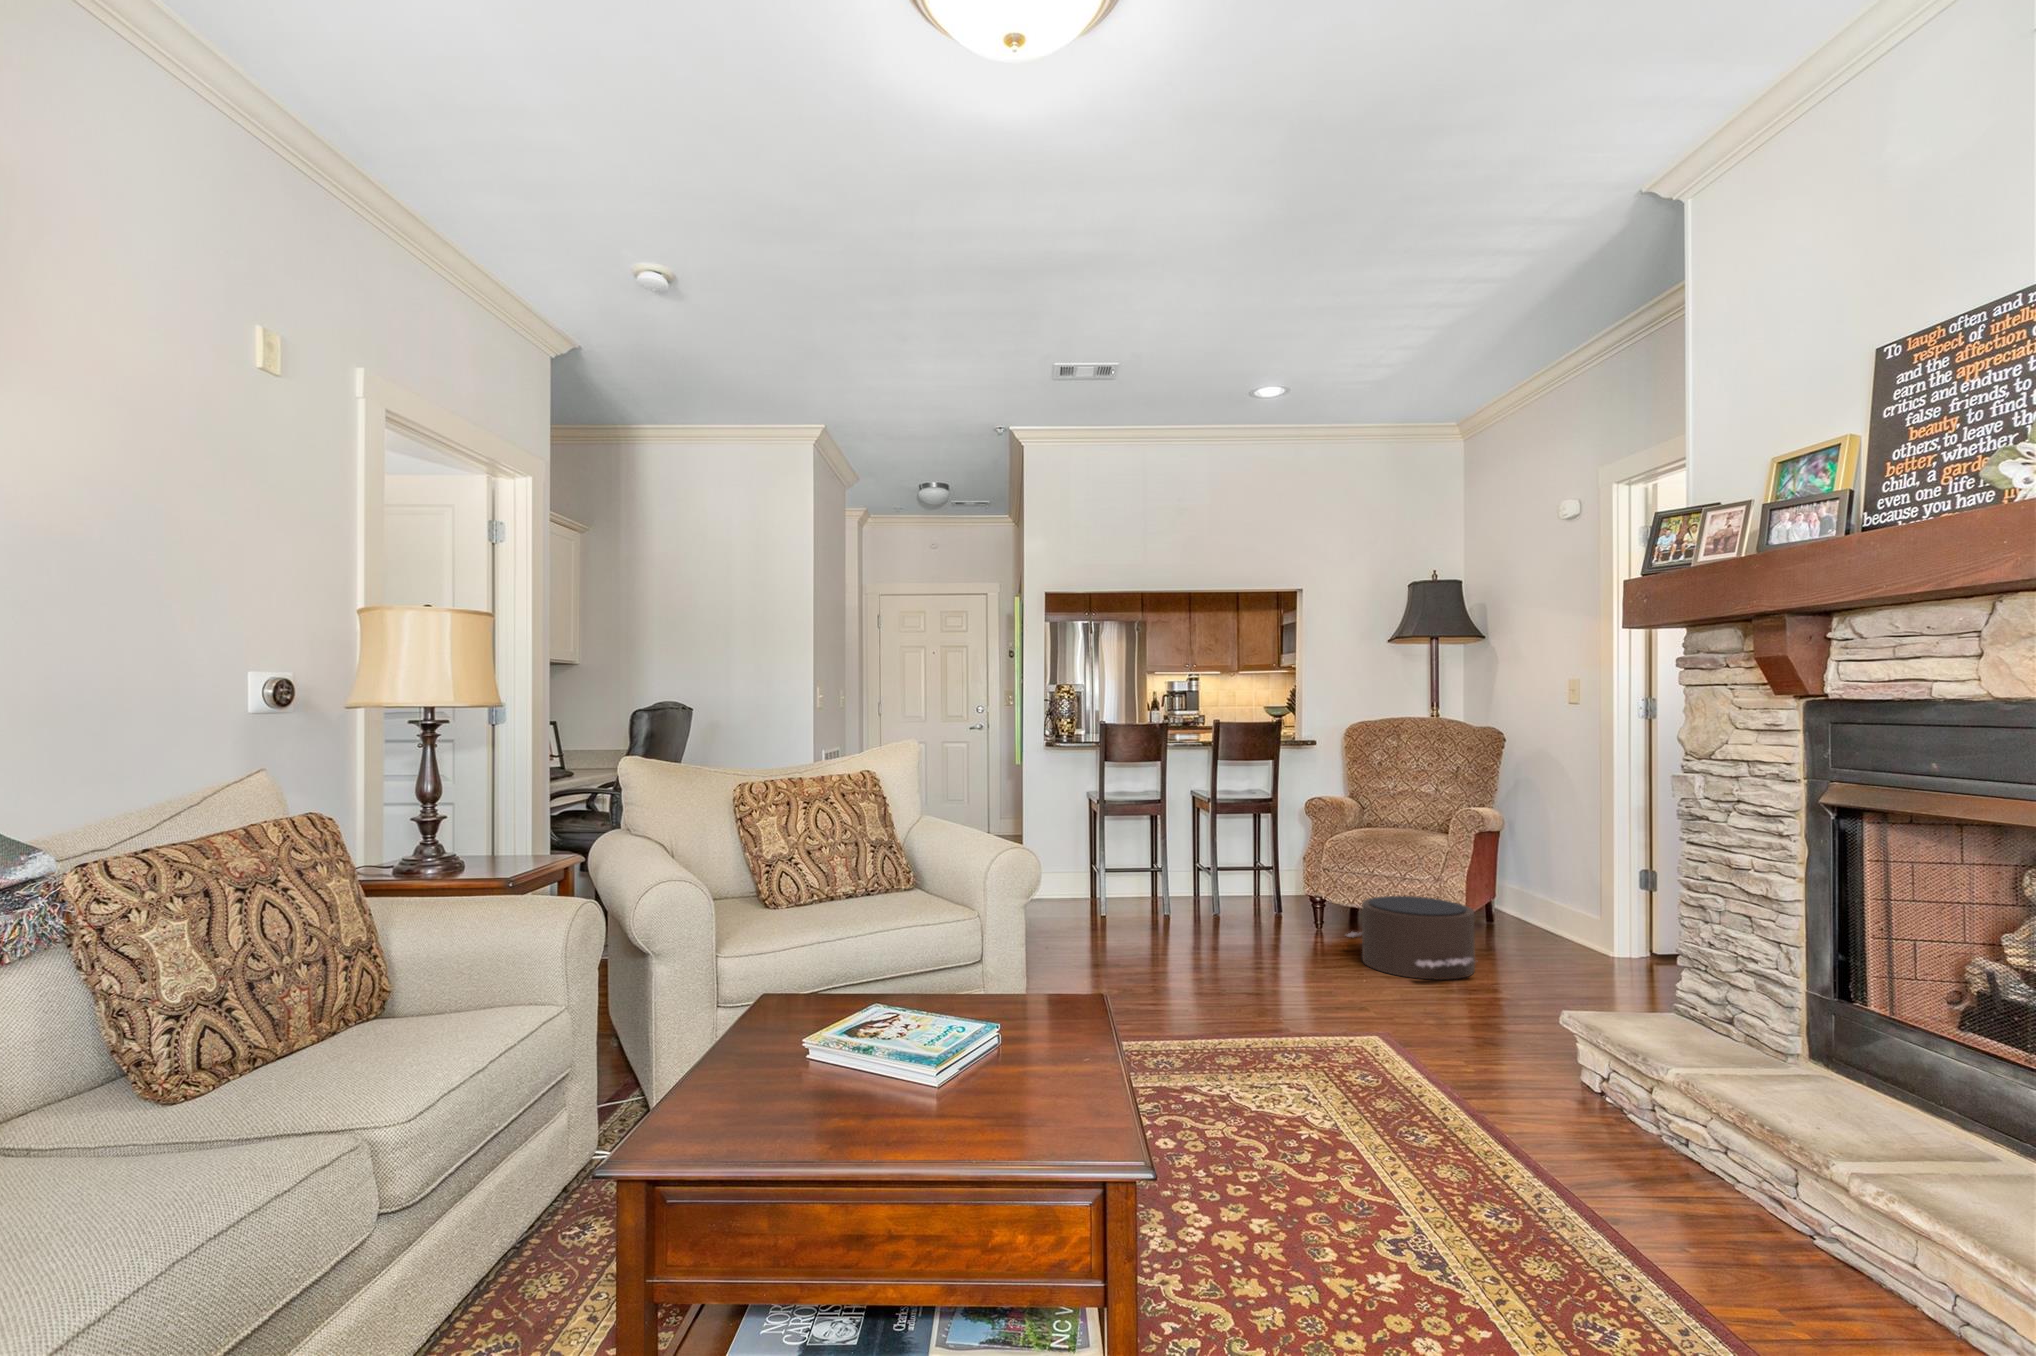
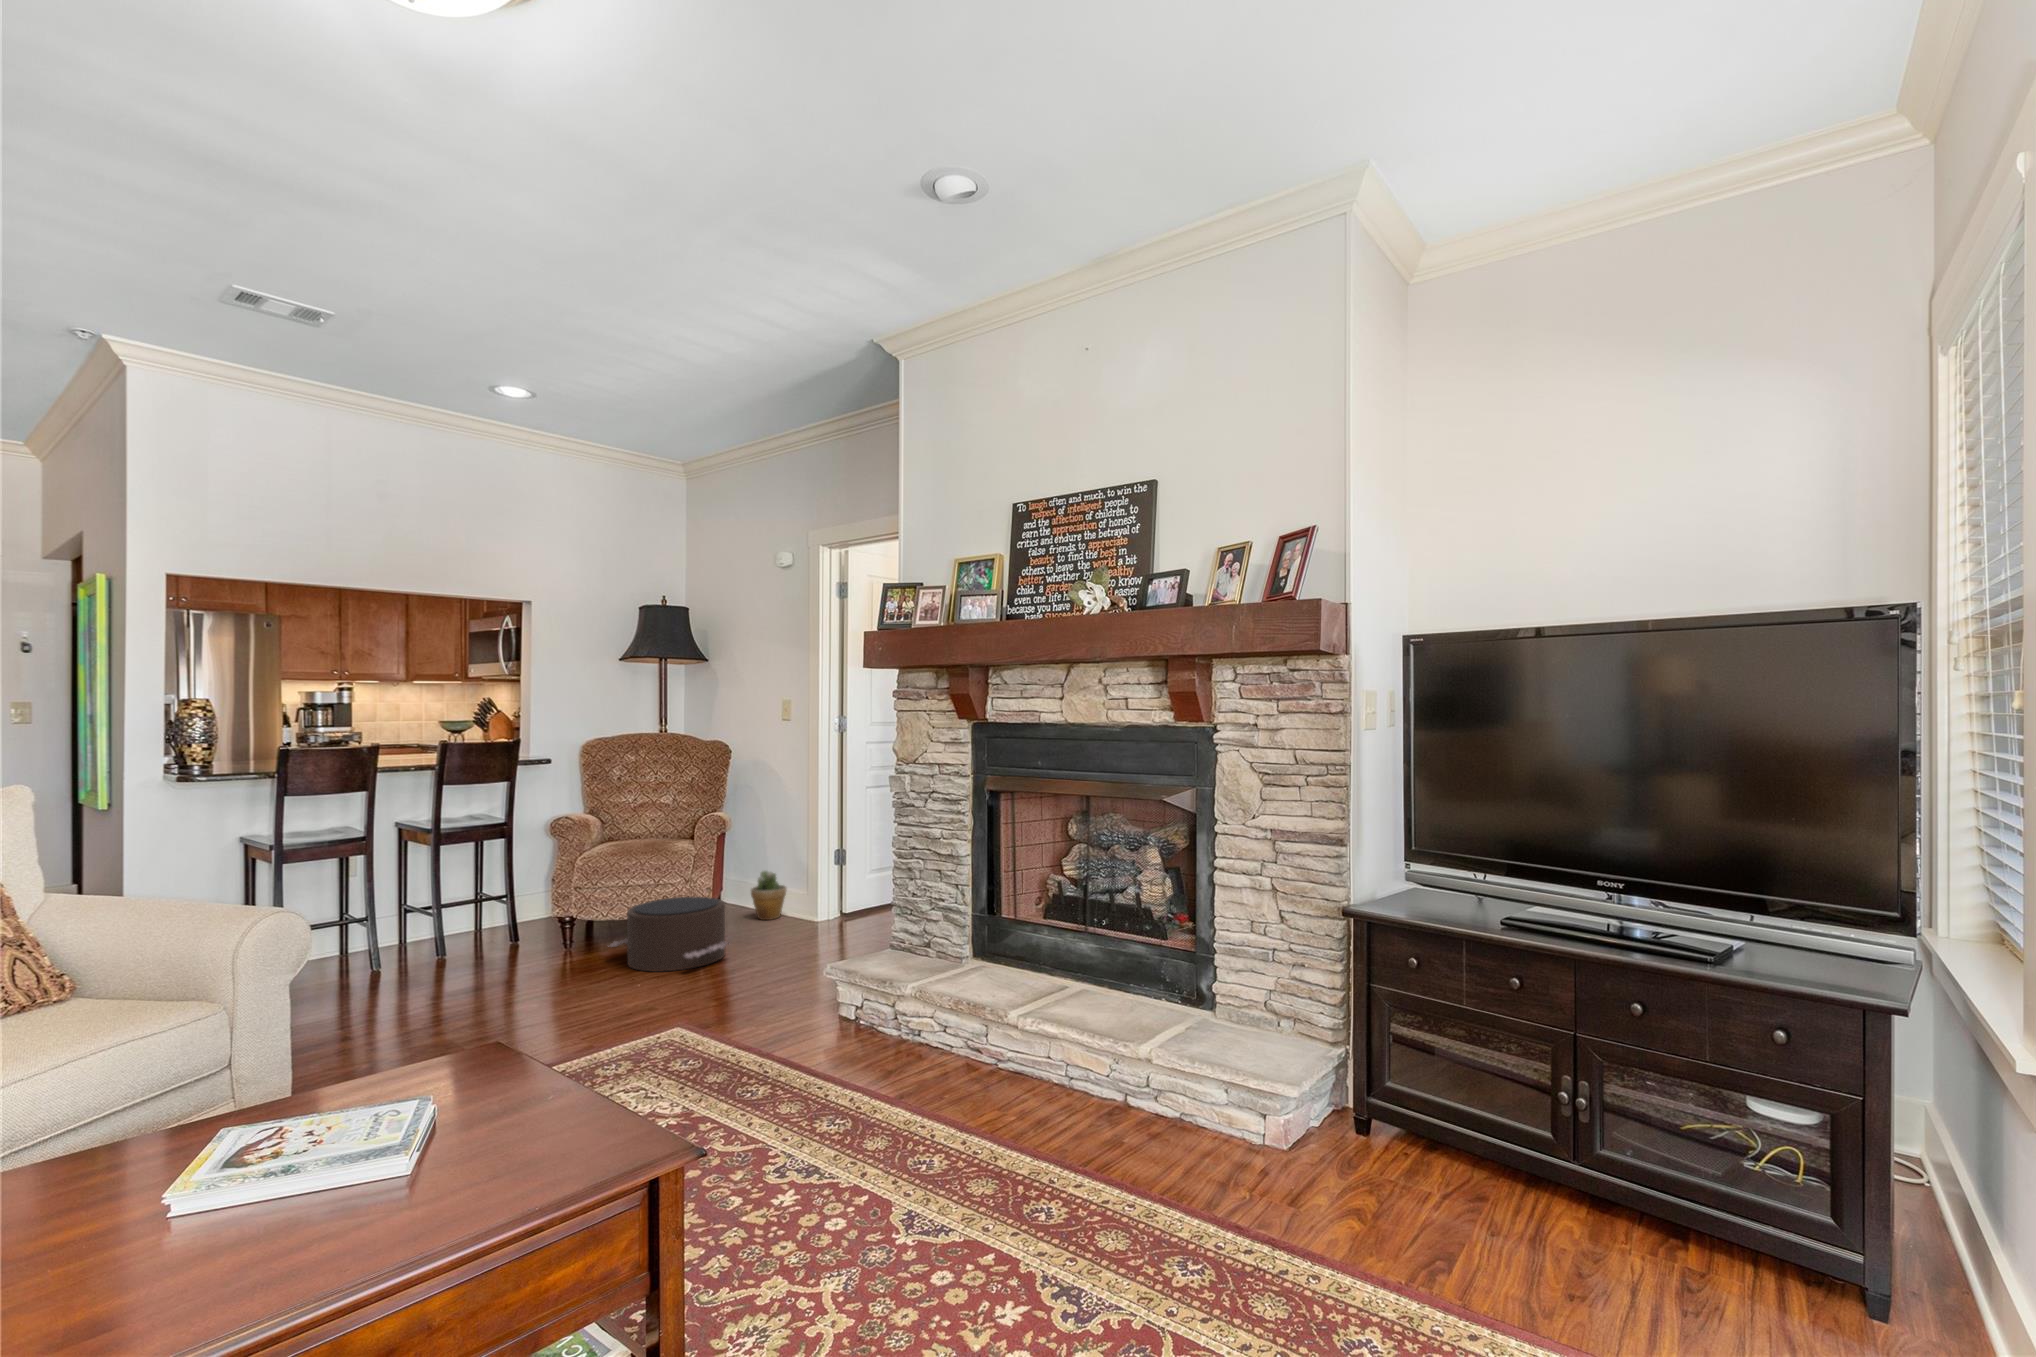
potted plant: none [1526,886,1575,947] -> present [751,871,786,920]

